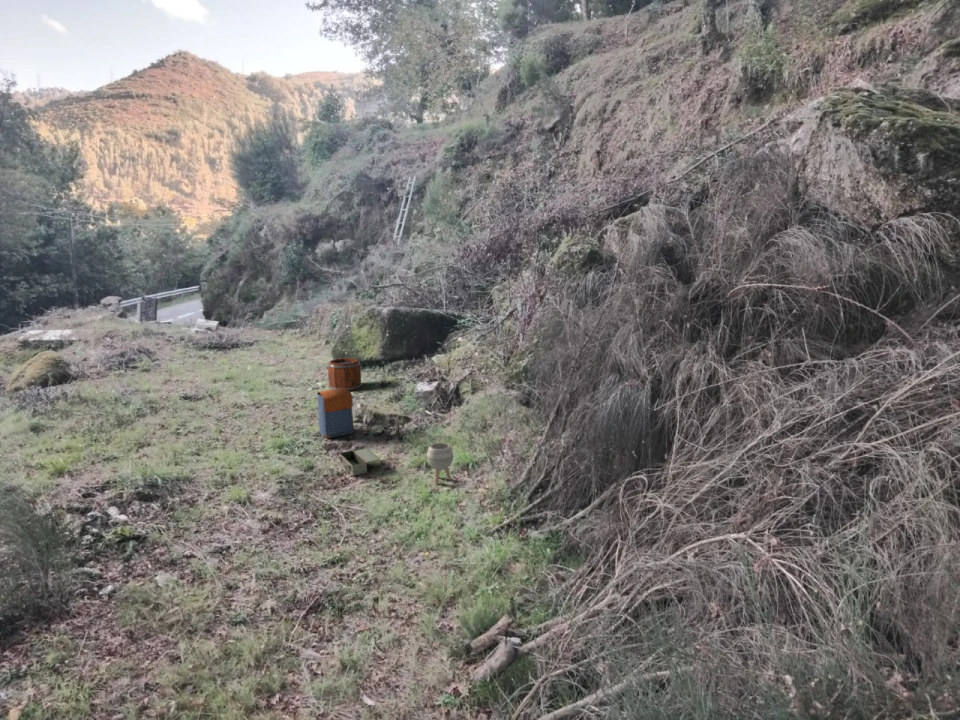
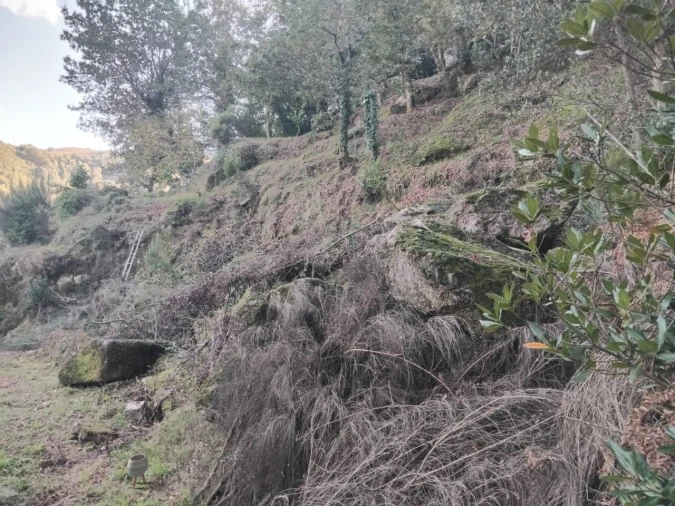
bucket: present [328,358,361,391] -> none [51,384,82,414]
backpack: present [317,388,354,438] -> none [36,415,69,461]
toolbox: present [339,447,380,476] -> none [51,465,88,493]

